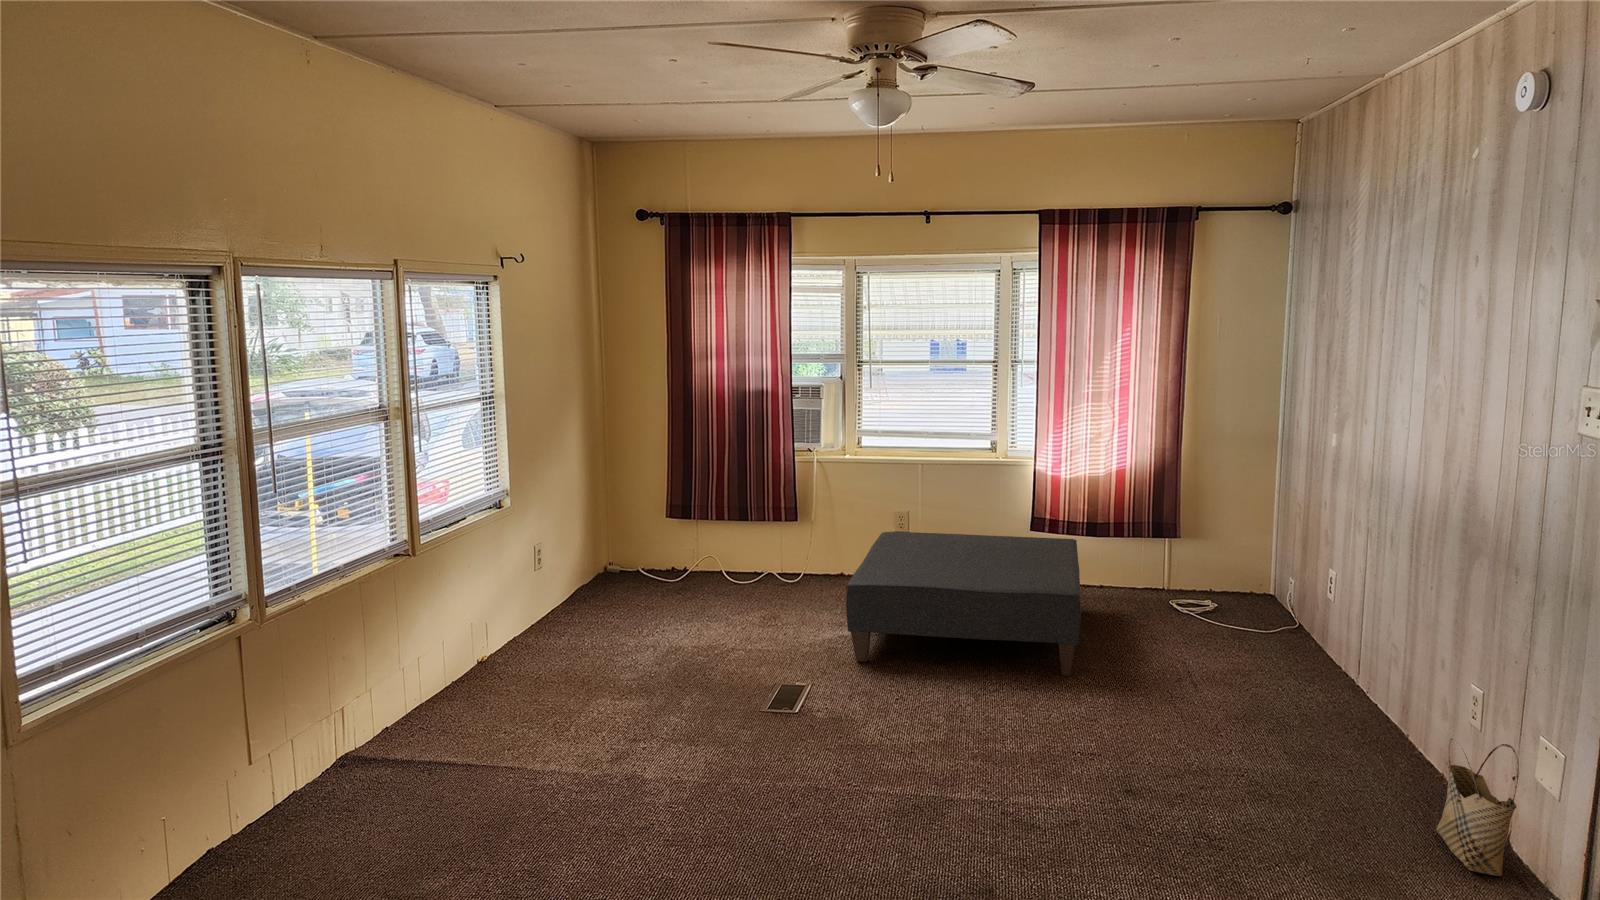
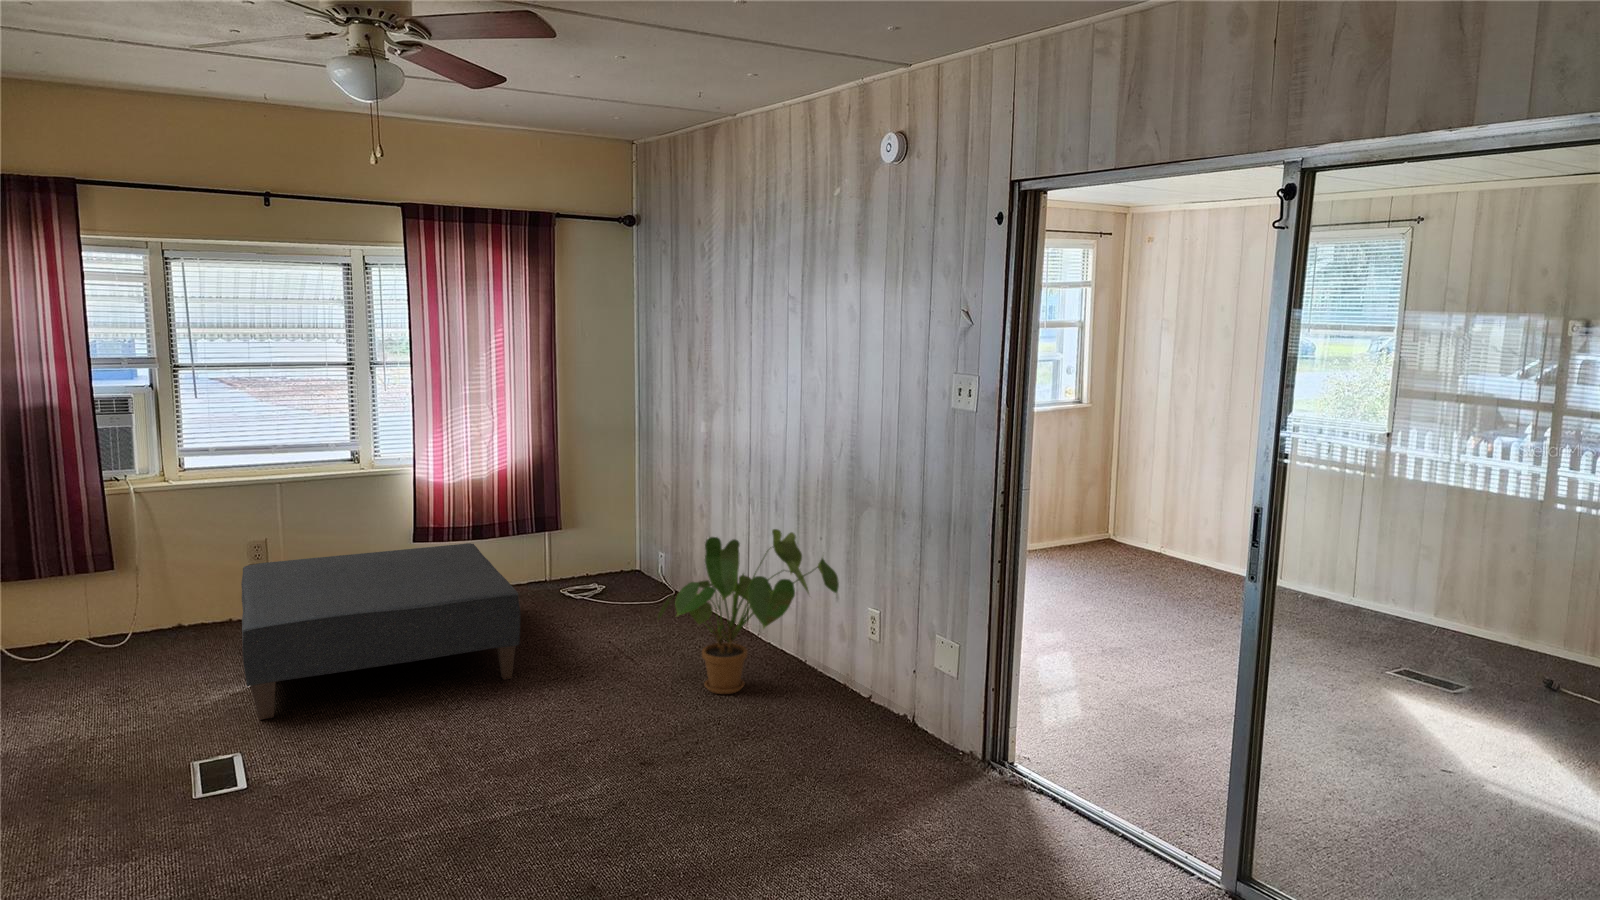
house plant: none [1215,568,1437,748] -> present [658,529,839,694]
woven basket: present [1436,738,1519,876] -> none [868,644,930,749]

